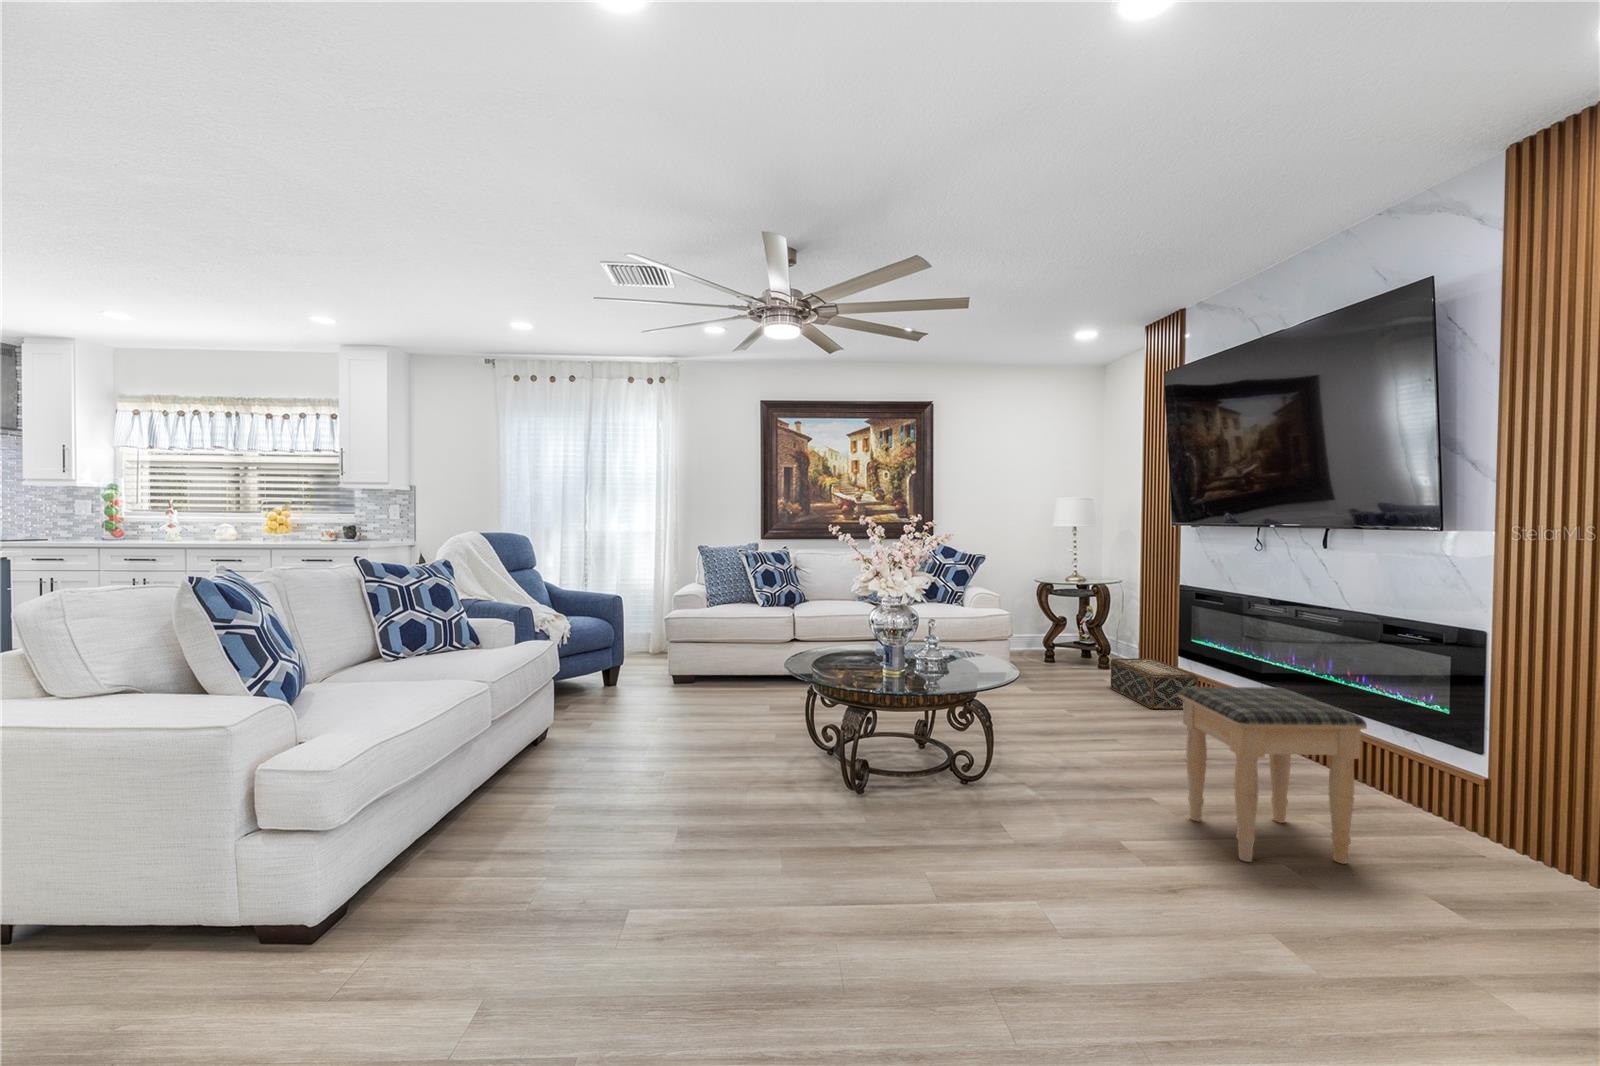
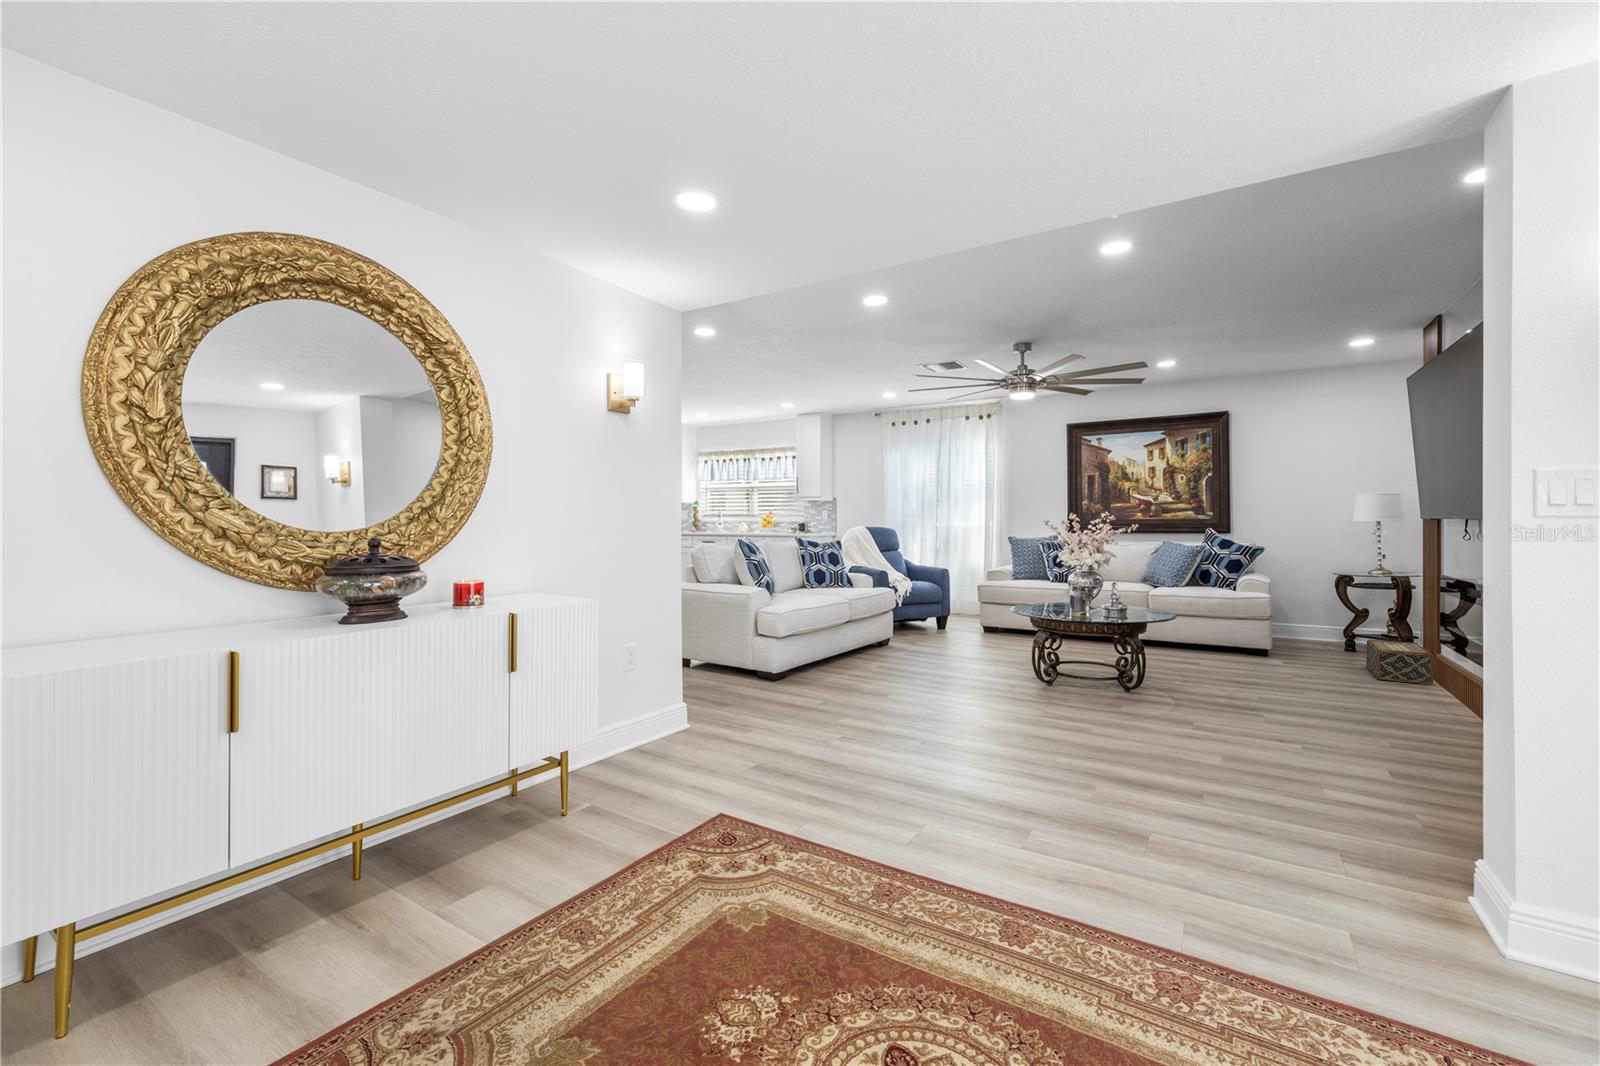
footstool: present [1179,687,1367,864] -> none [1253,627,1355,744]

